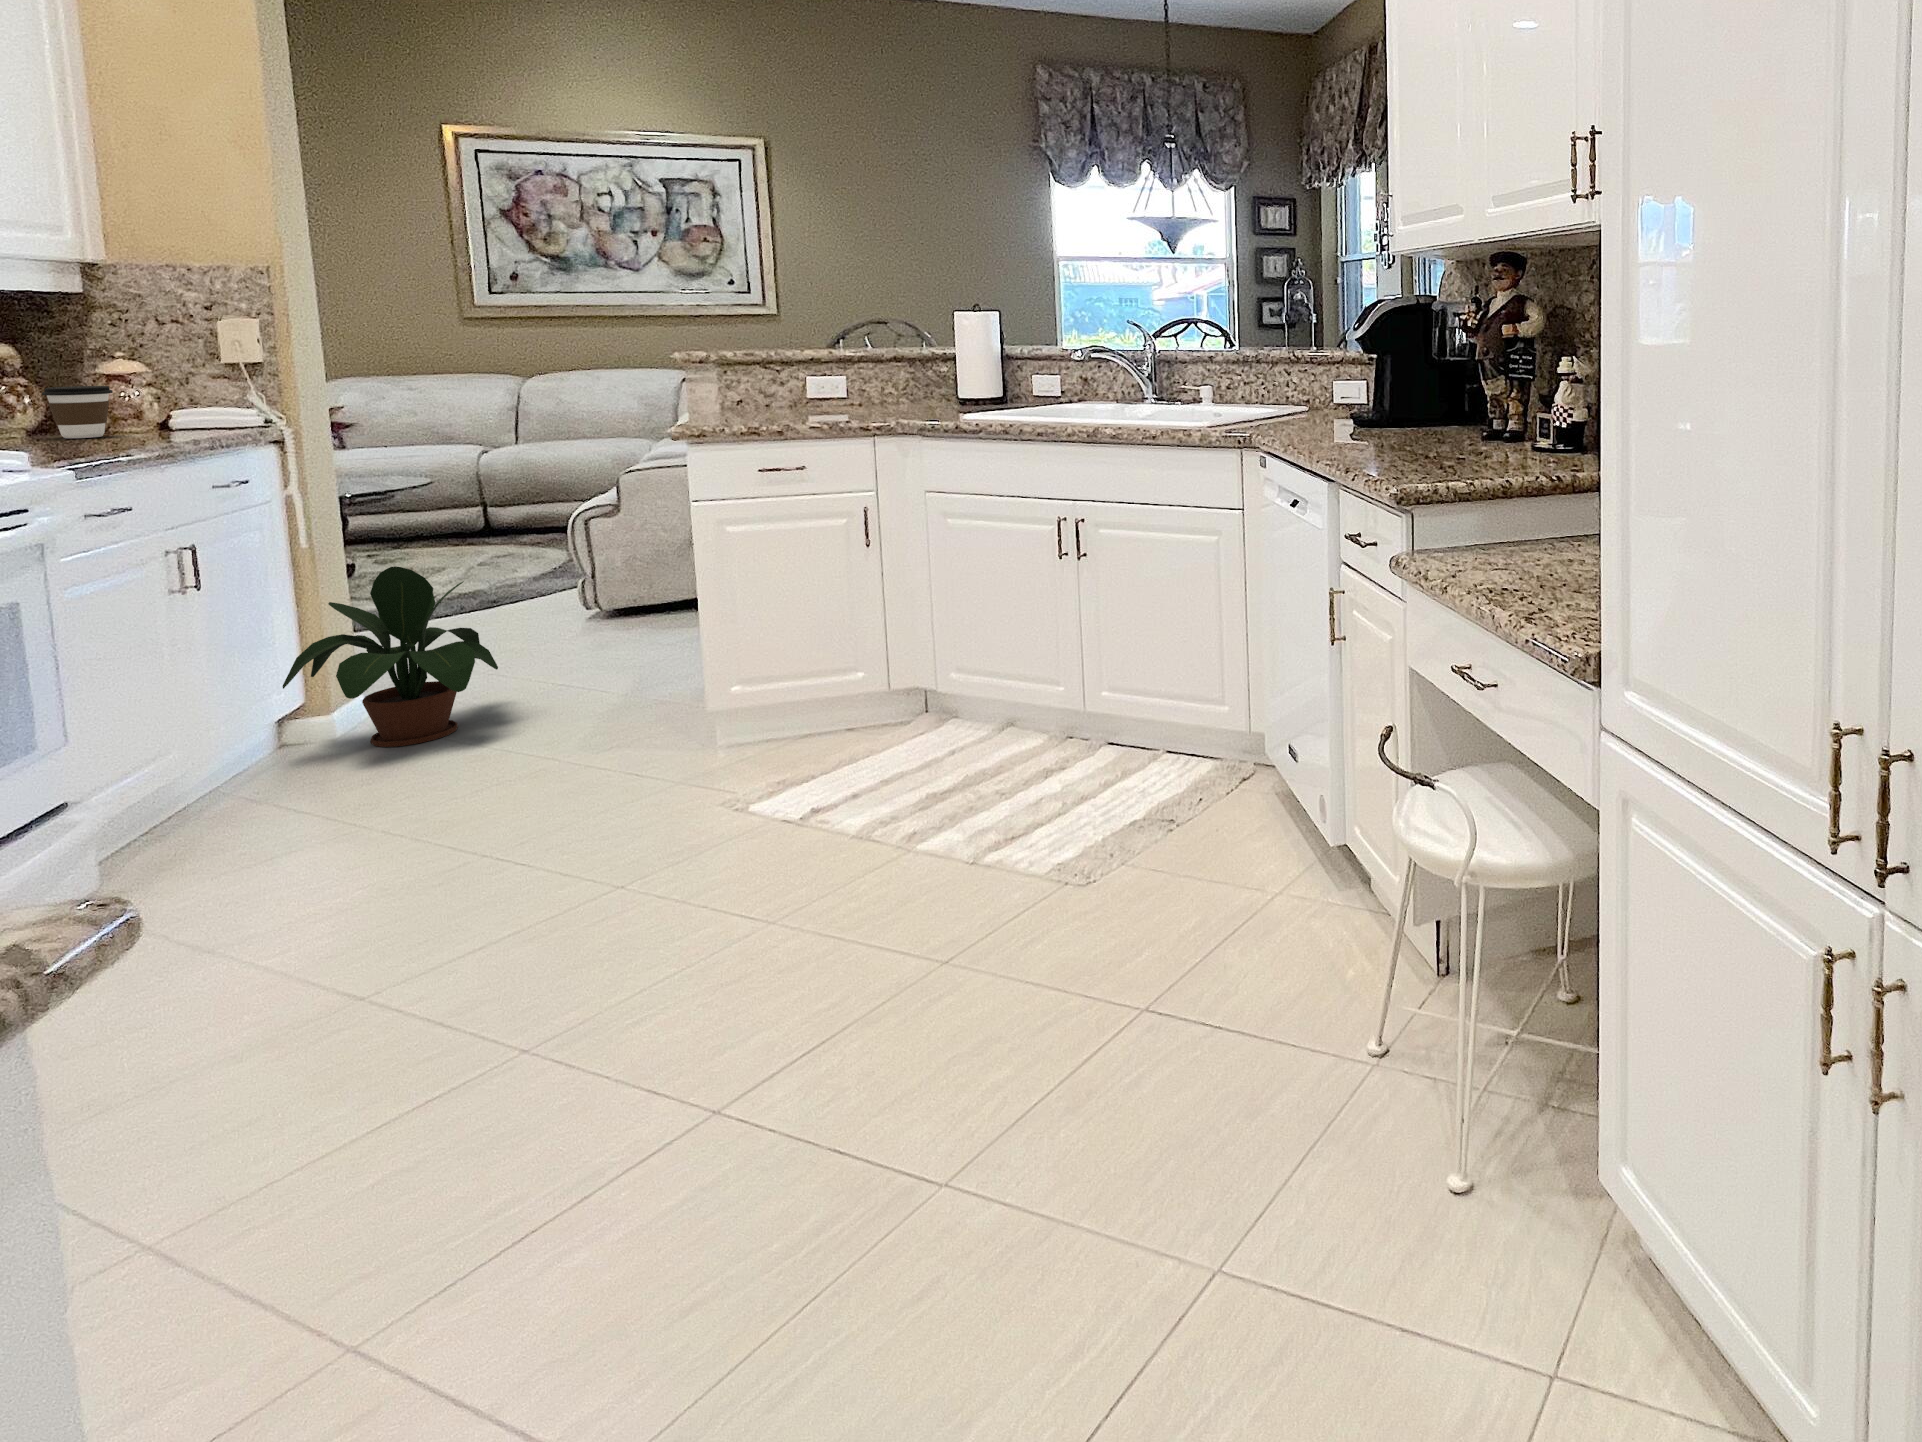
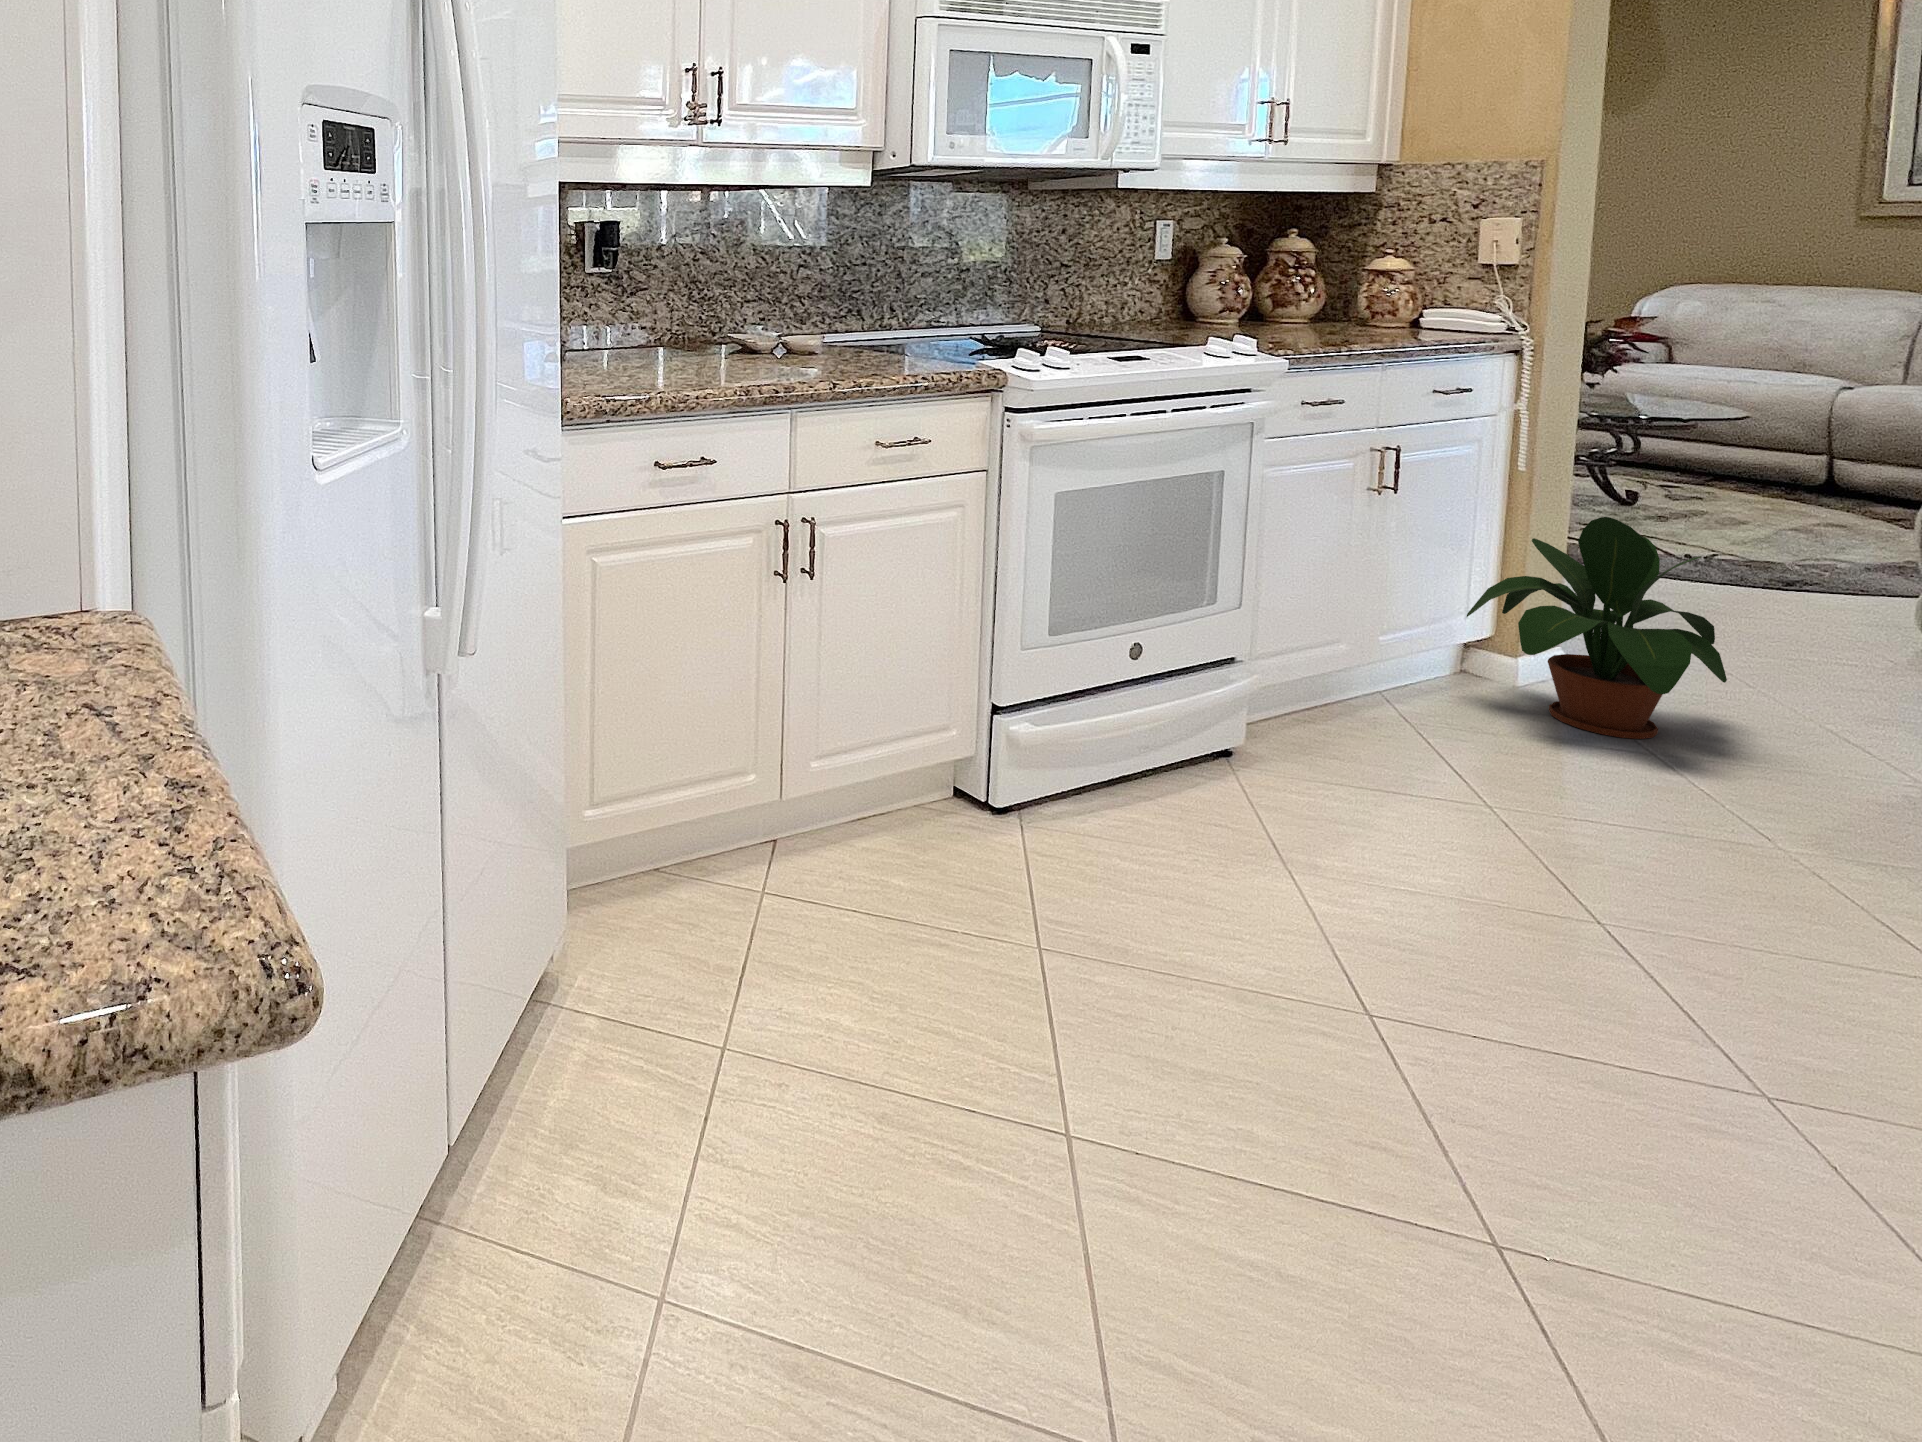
coffee cup: present [42,386,113,438] -> none [1319,280,1373,329]

